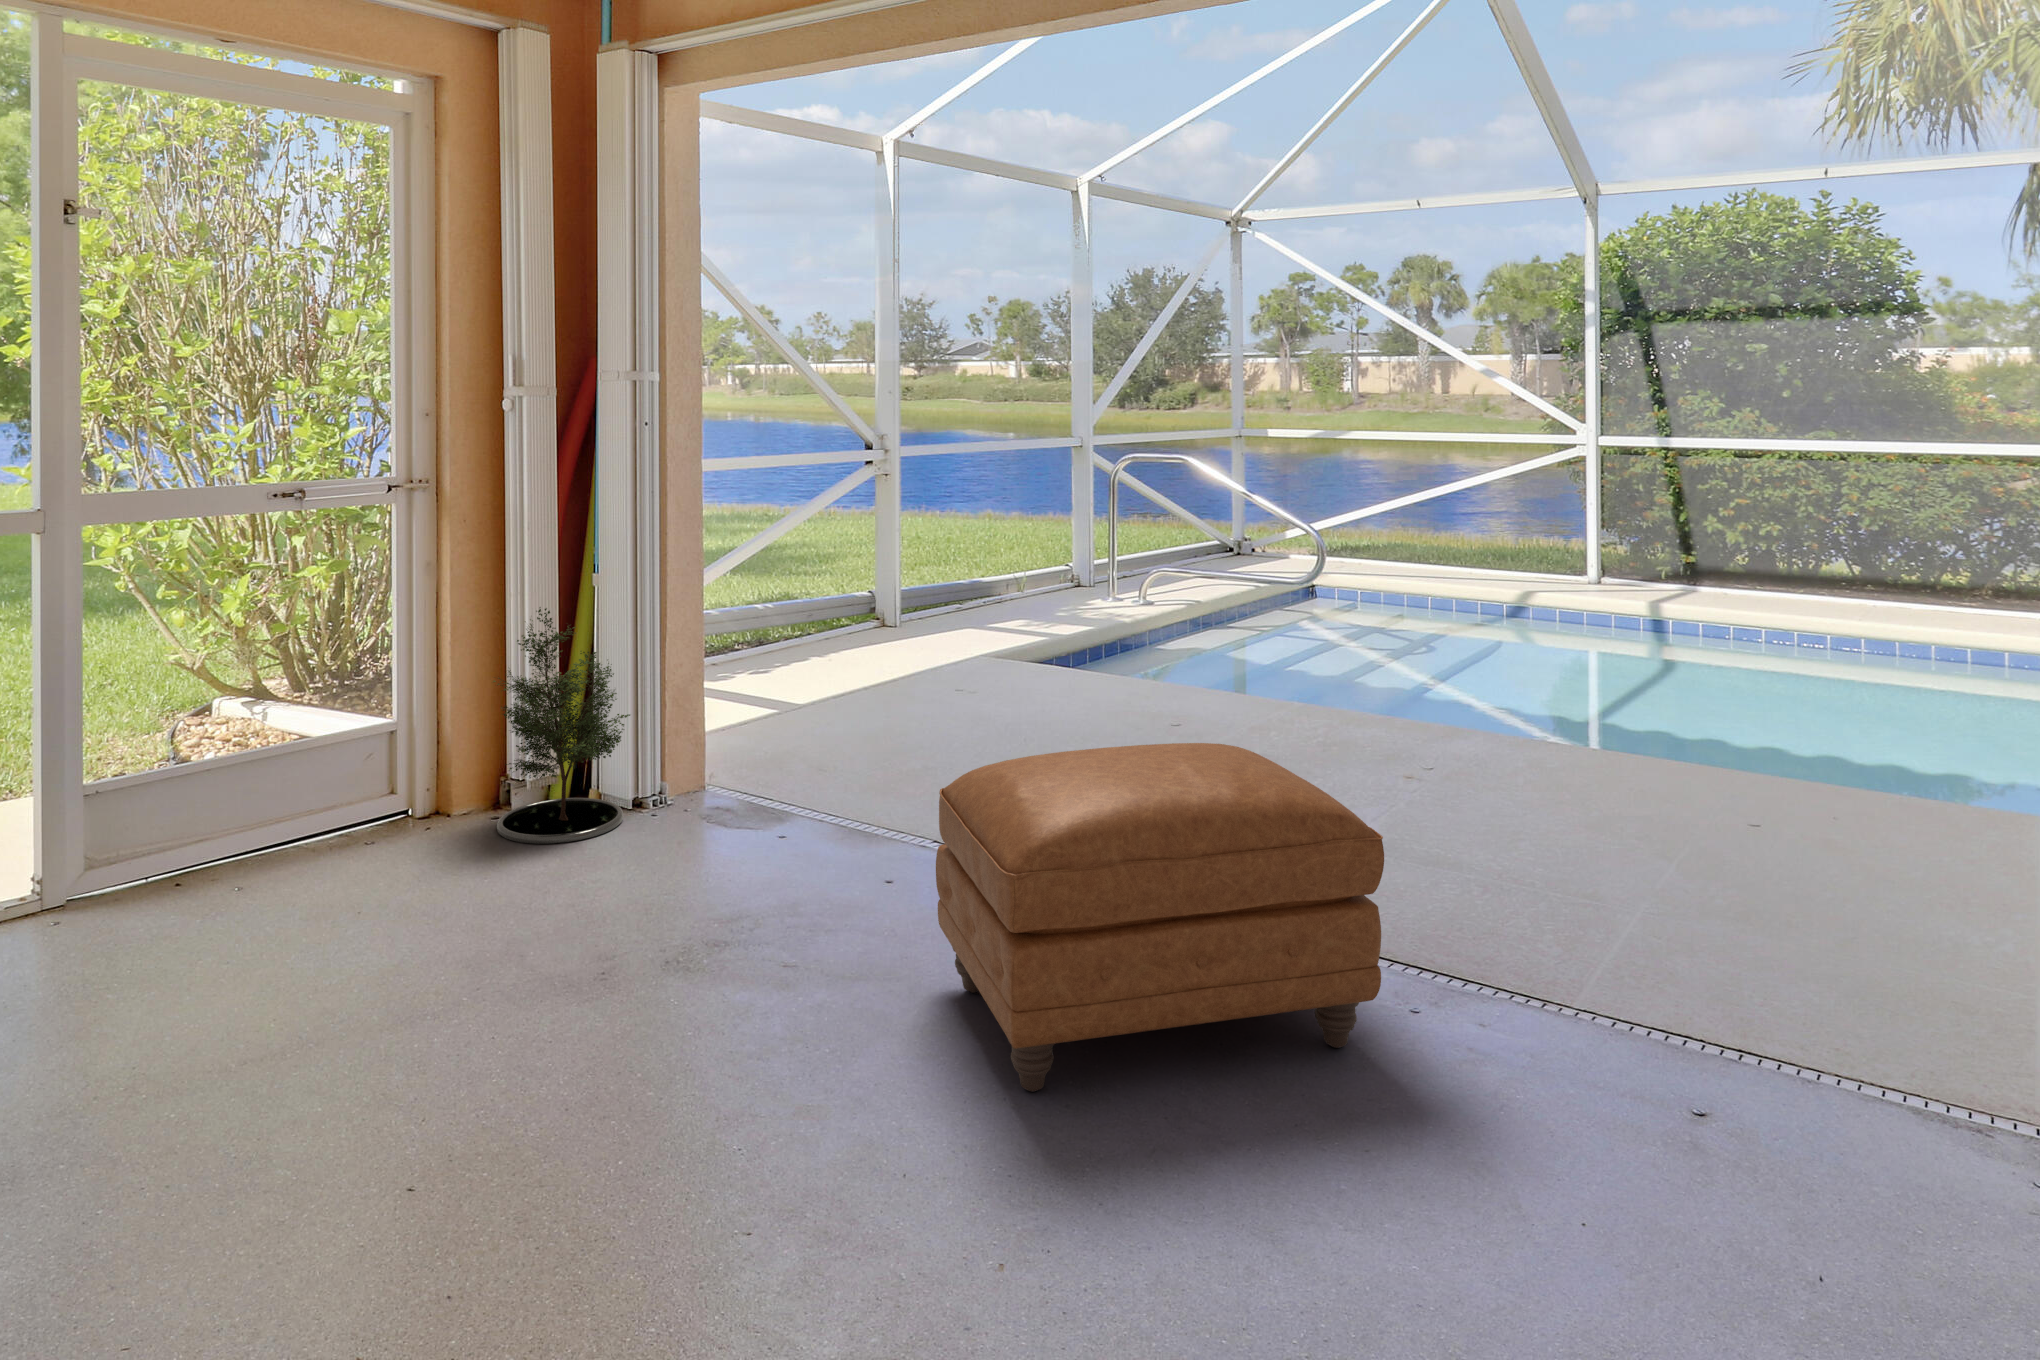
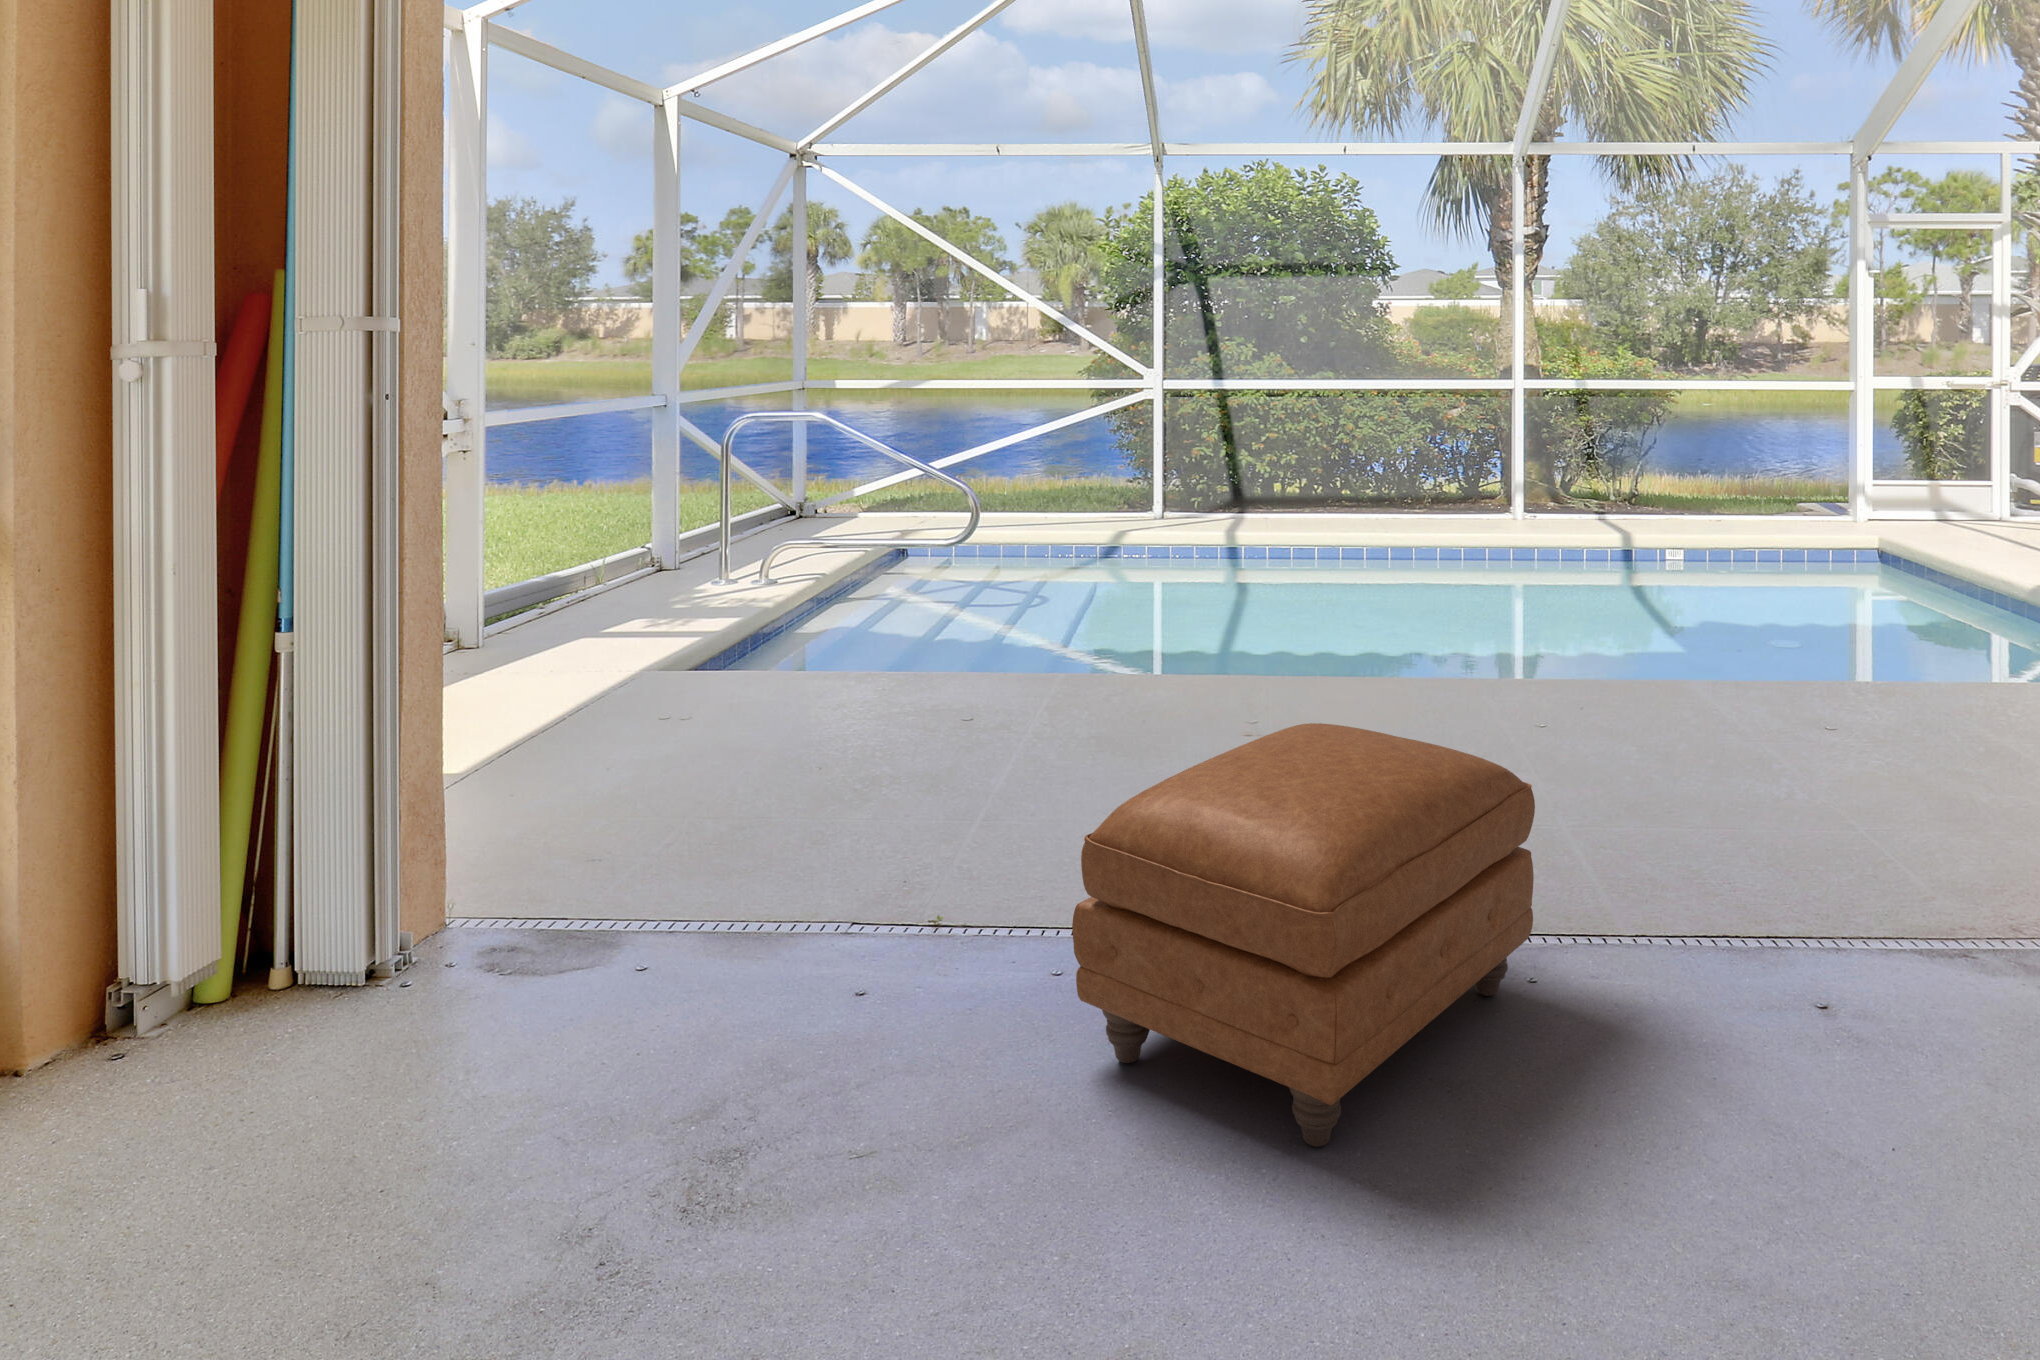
potted tree: present [493,607,630,844] -> none [146,700,388,1078]

